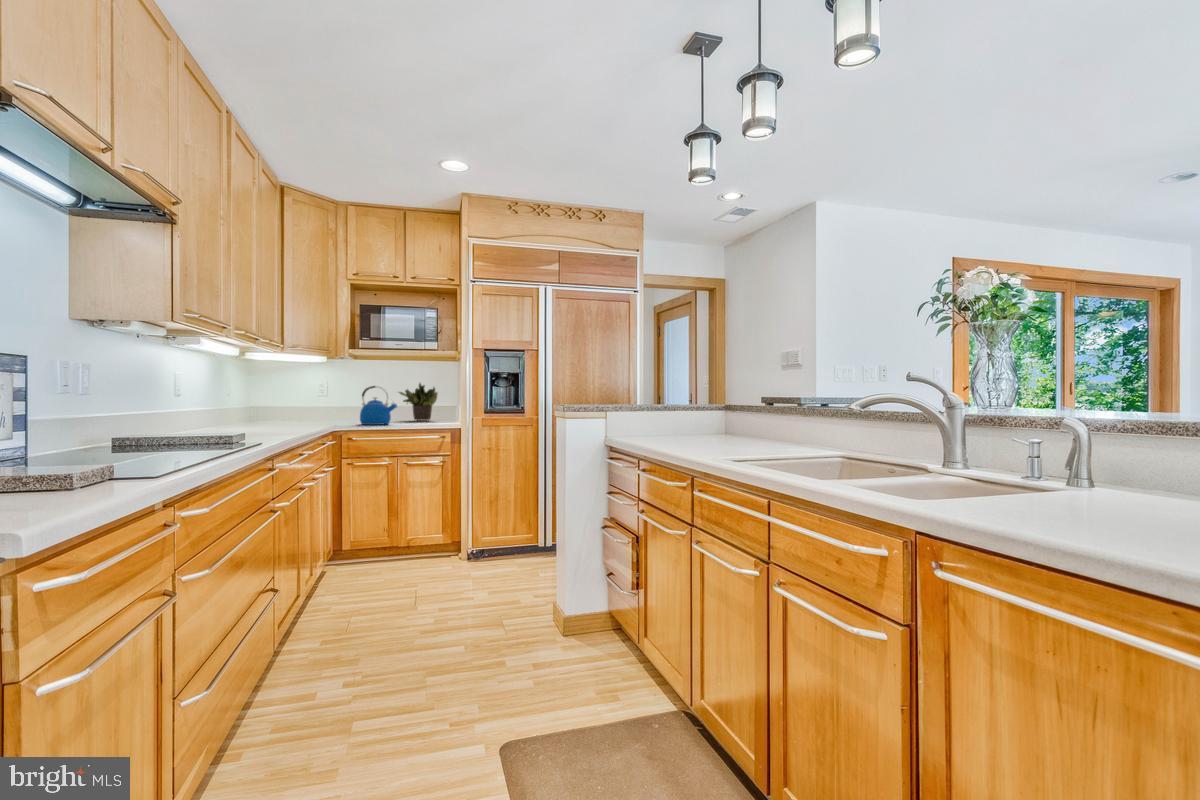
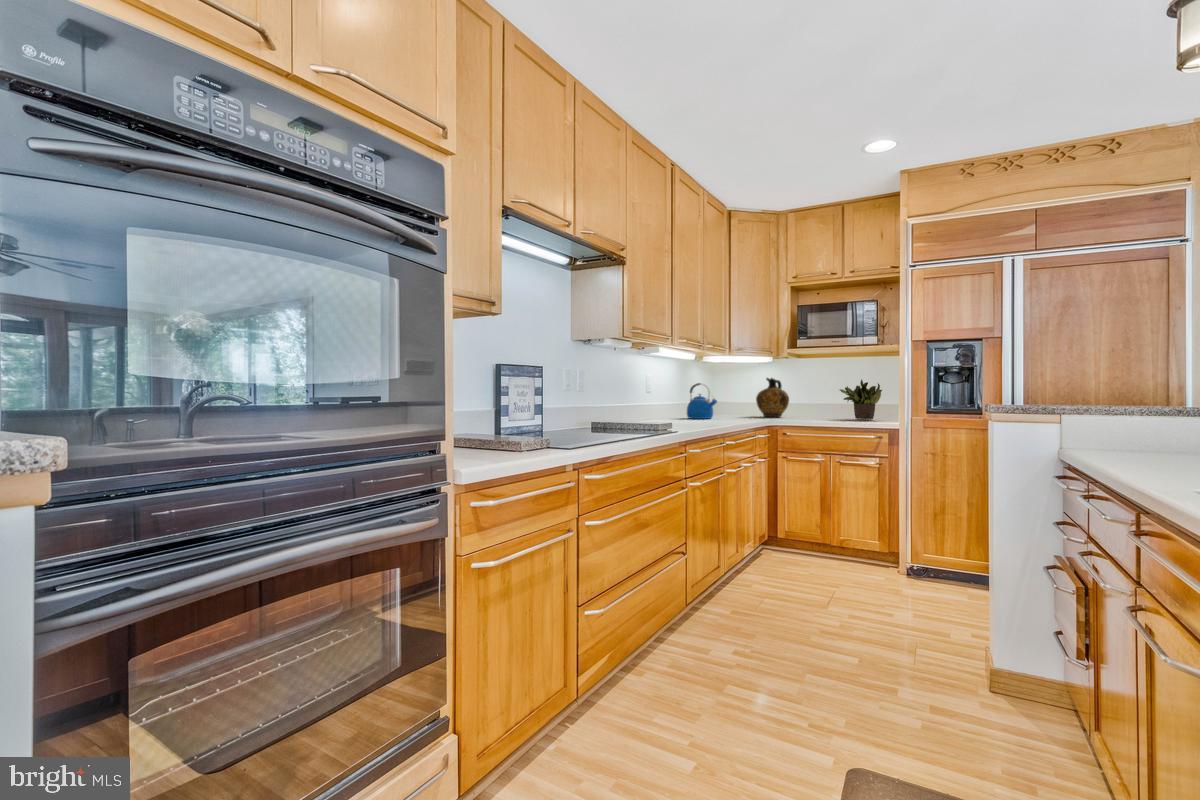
ceramic jug: none [310,378,347,421] -> present [756,378,789,417]
kettle: present [360,386,397,425] -> present [687,383,717,419]

